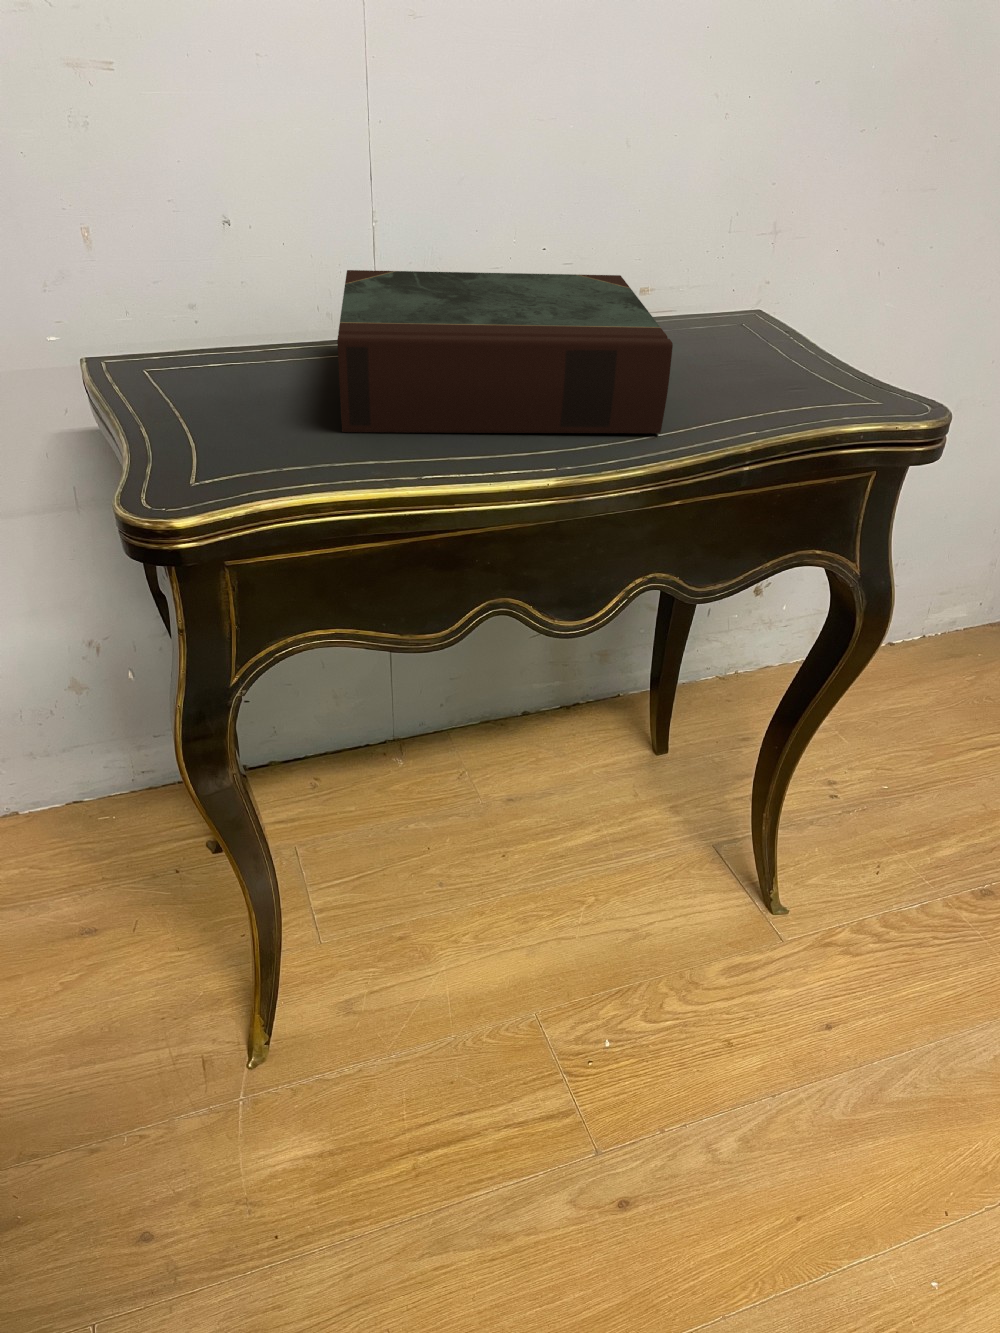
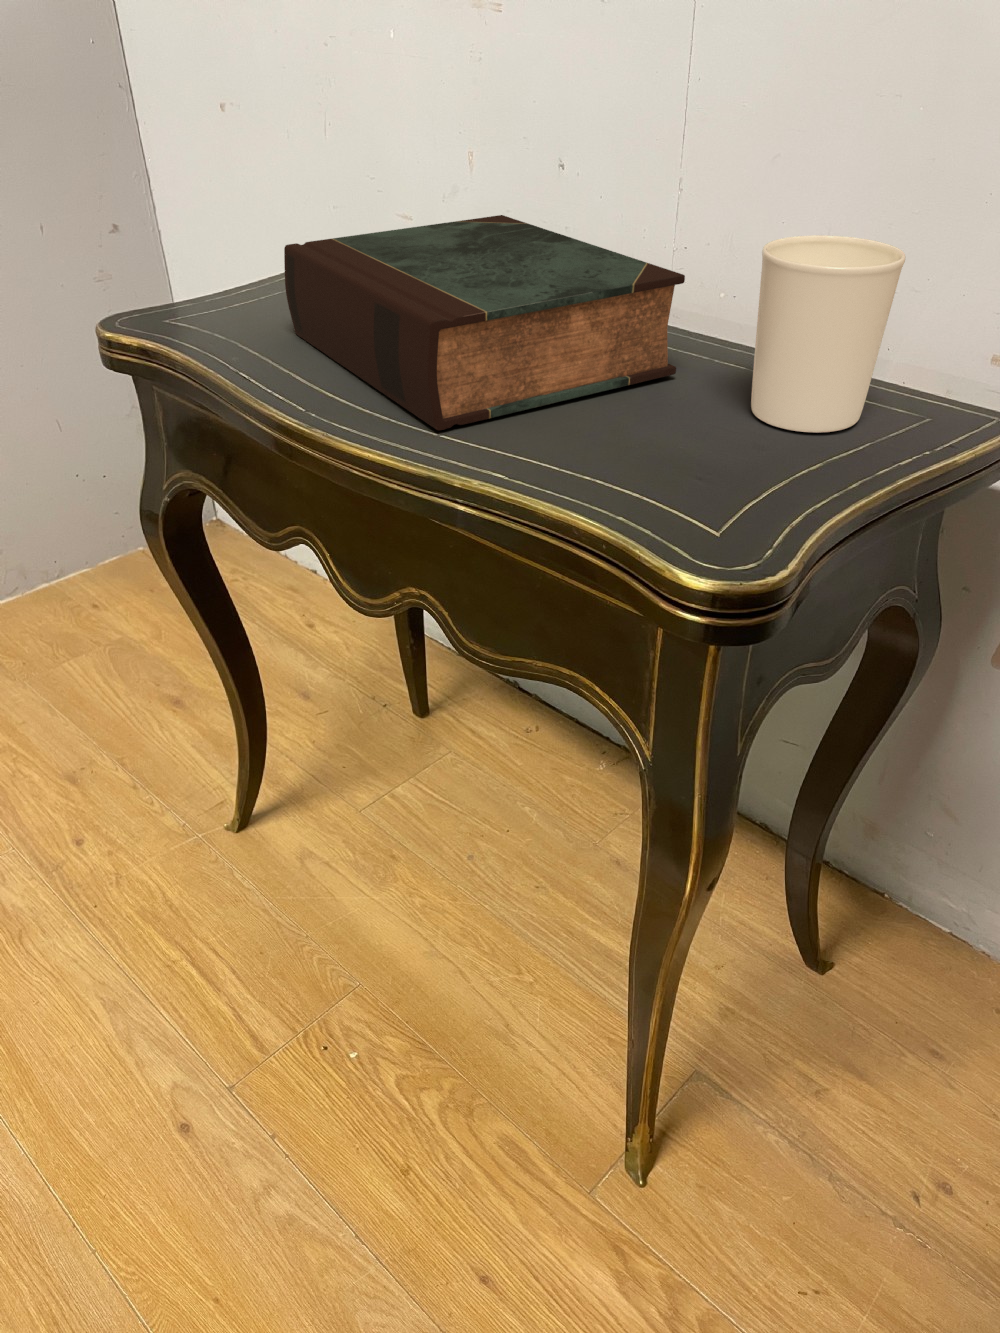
candle holder: none [671,225,772,360] -> present [751,235,906,432]

